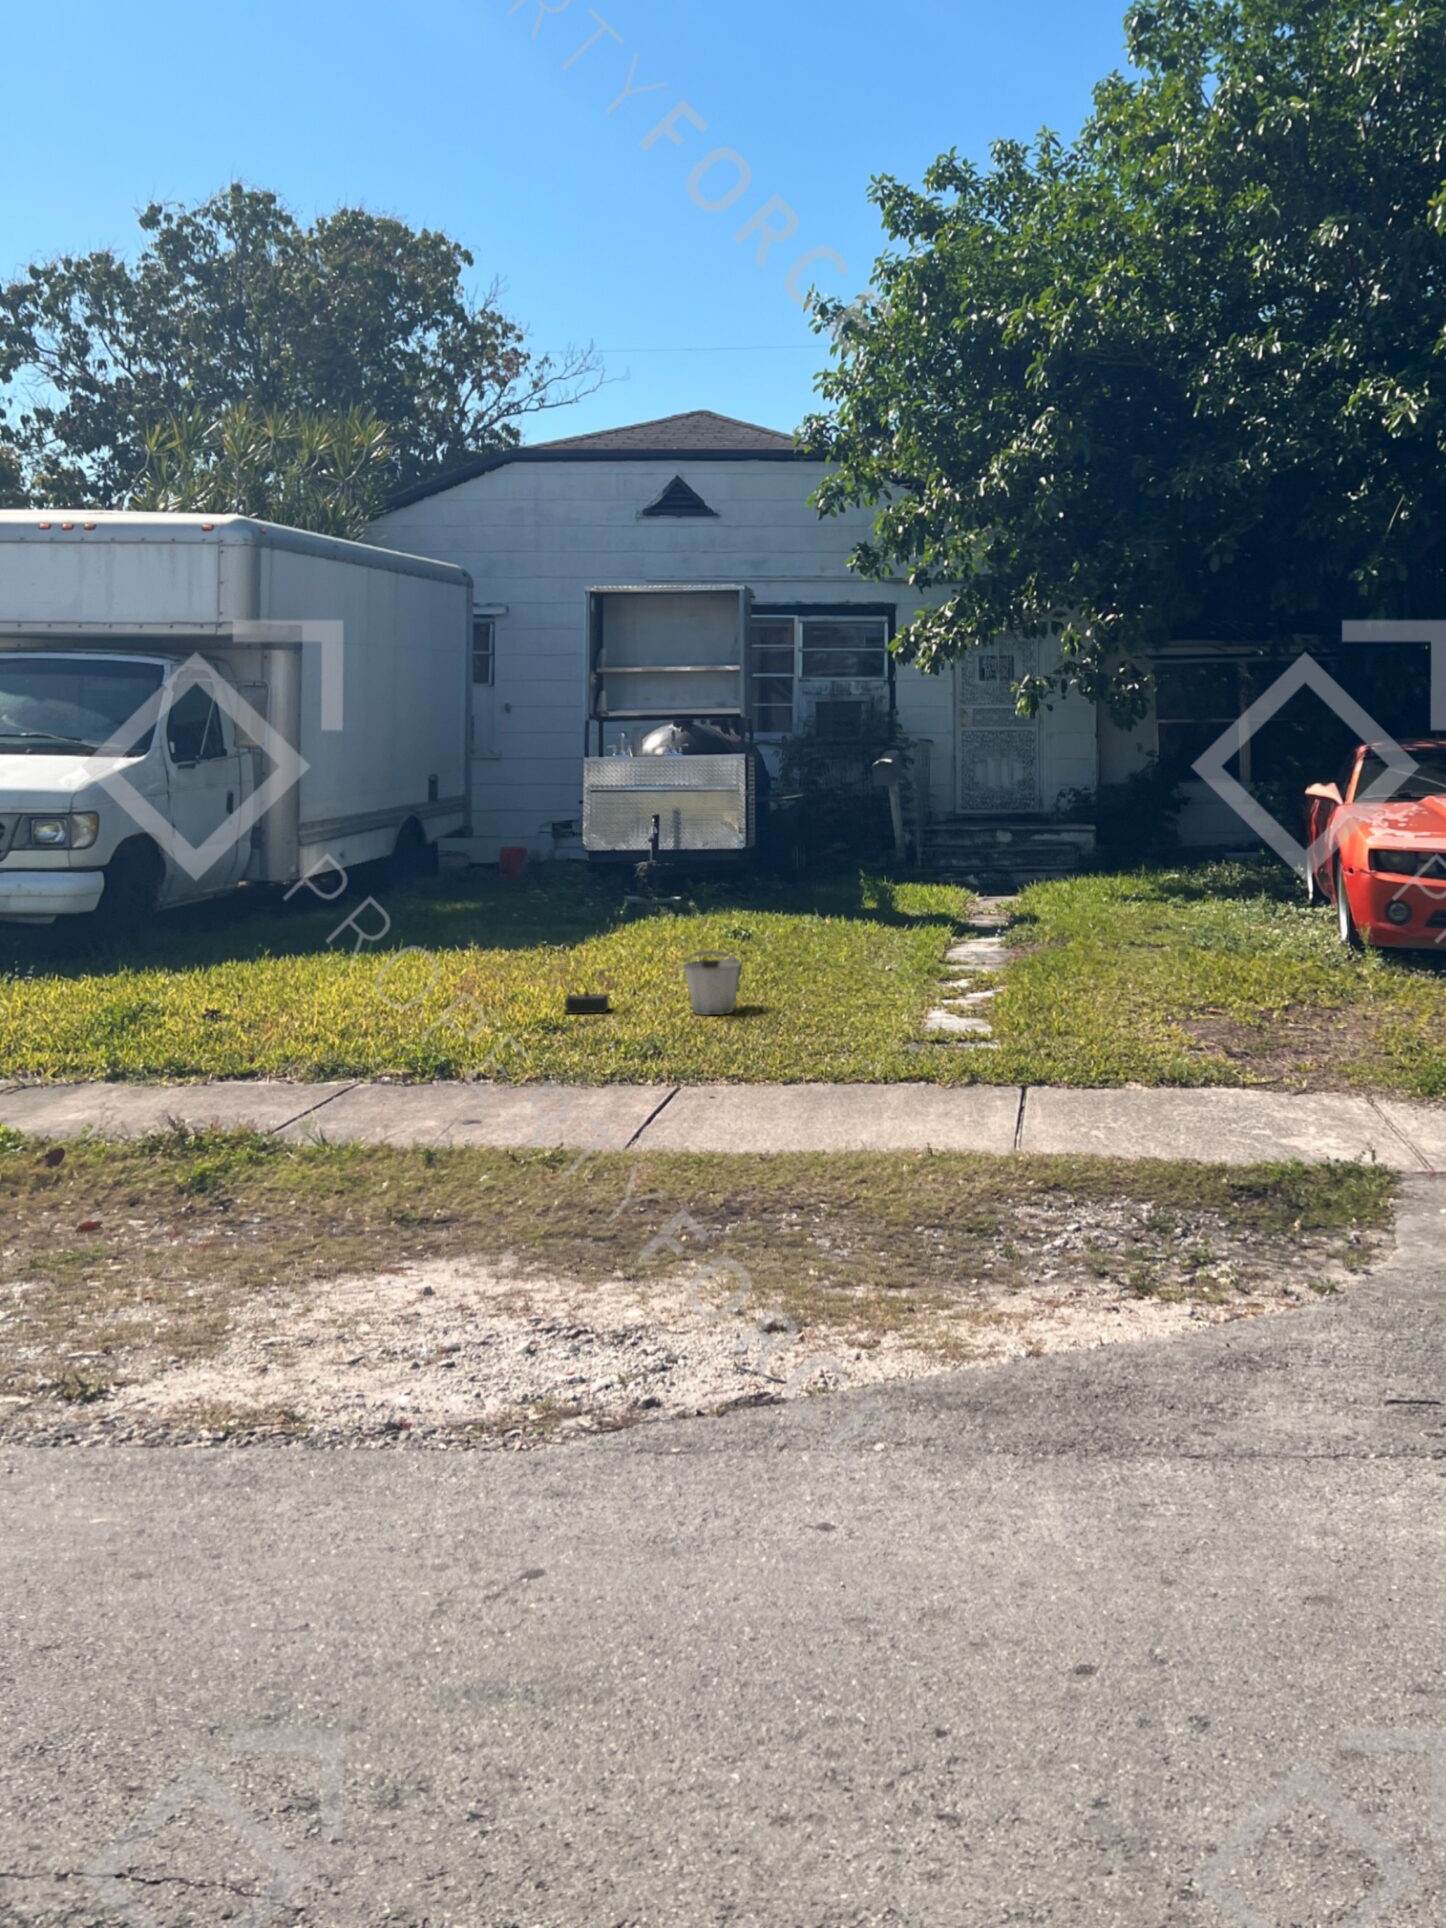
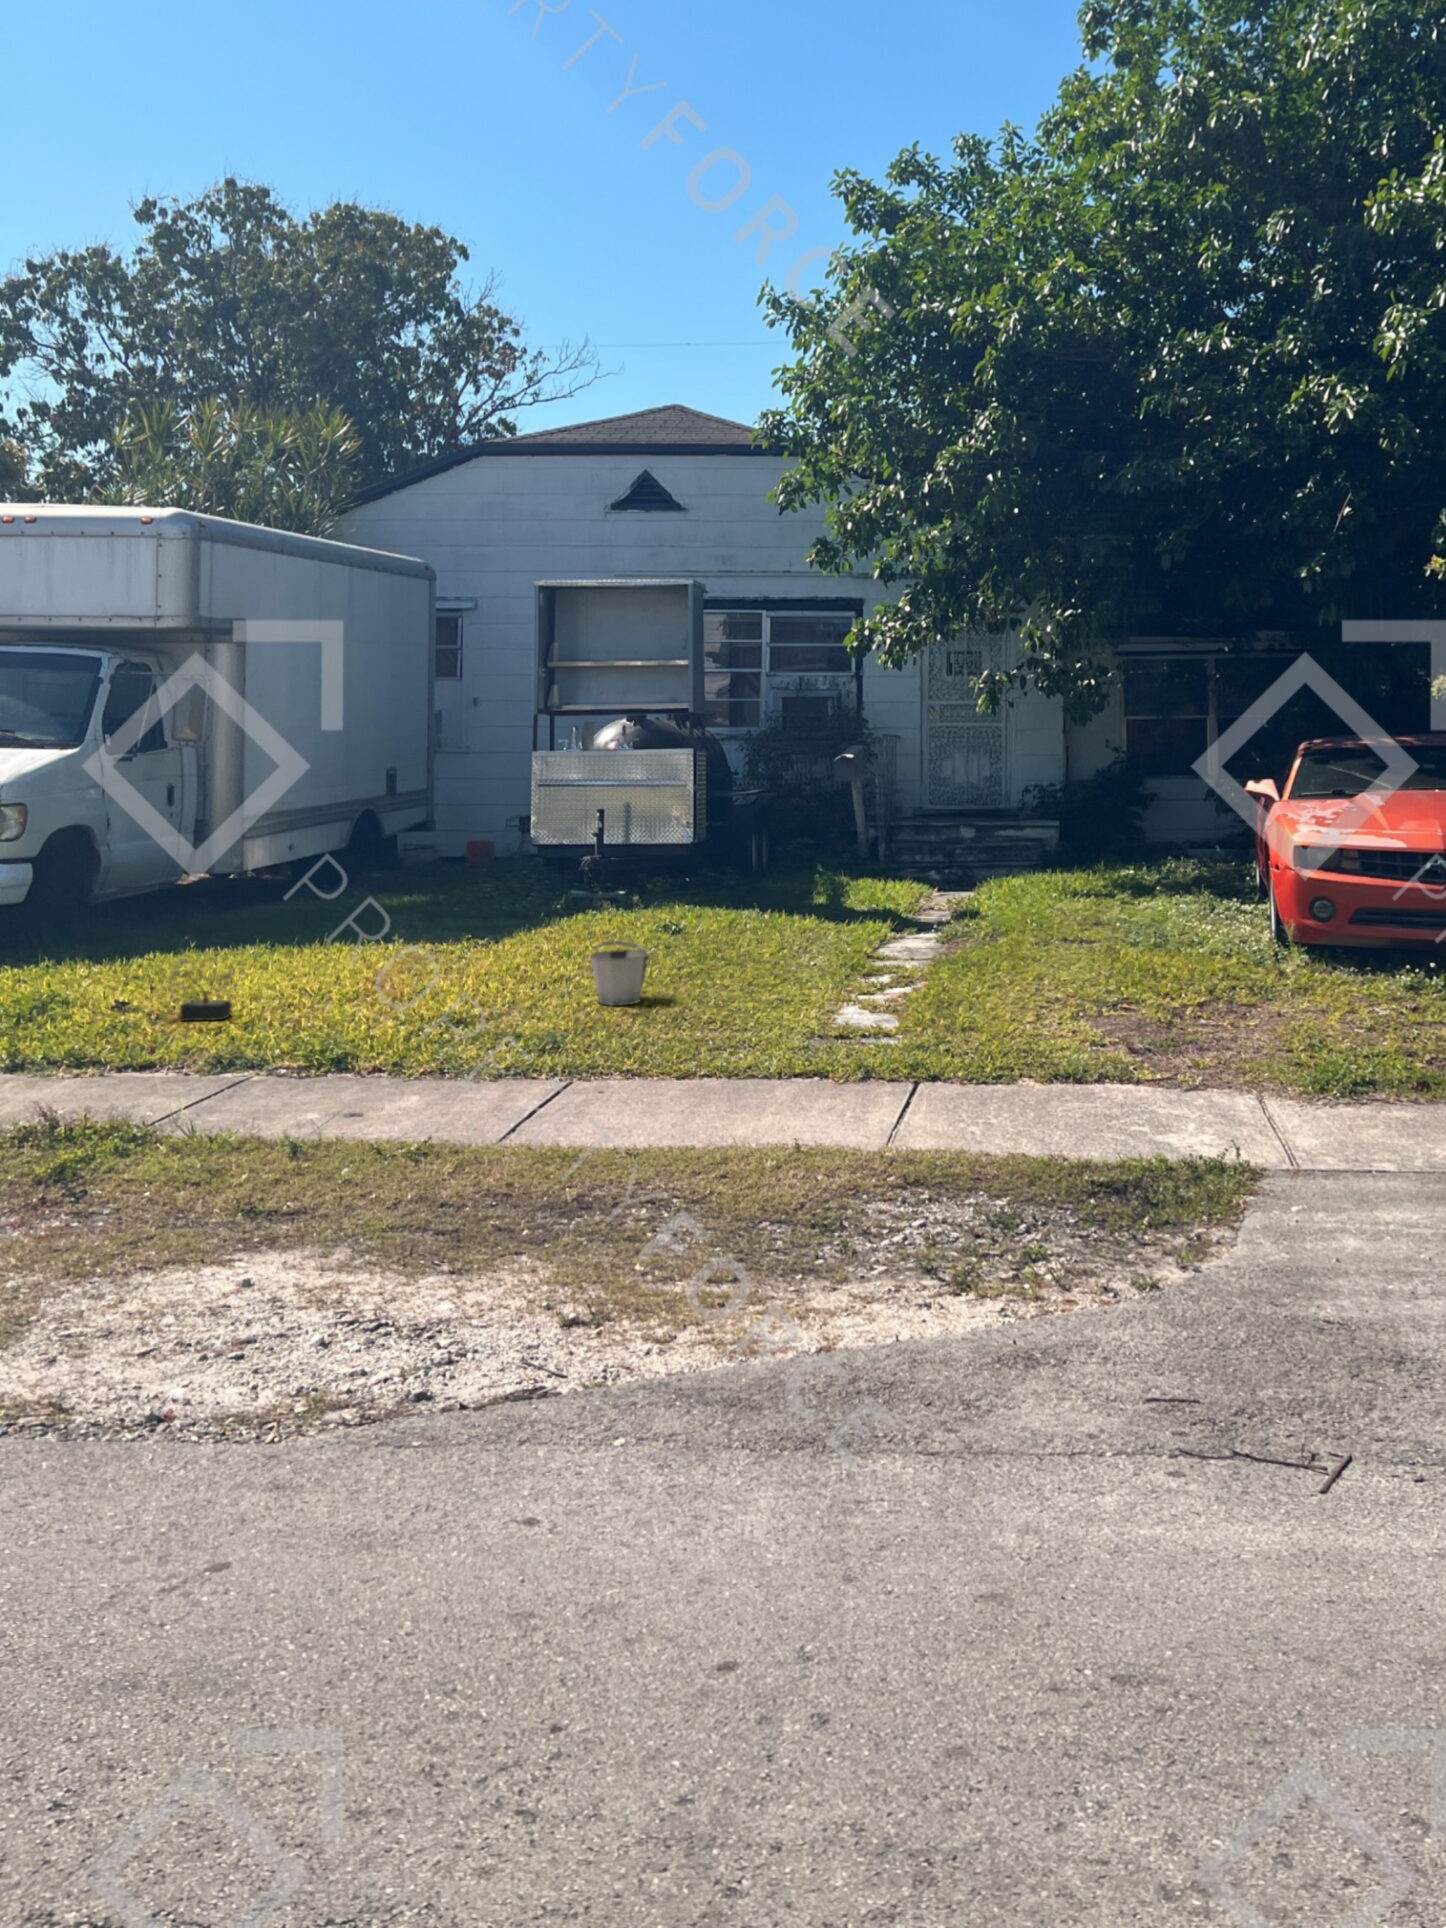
decorative plant: present [550,956,616,1013] -> present [169,961,237,1021]

